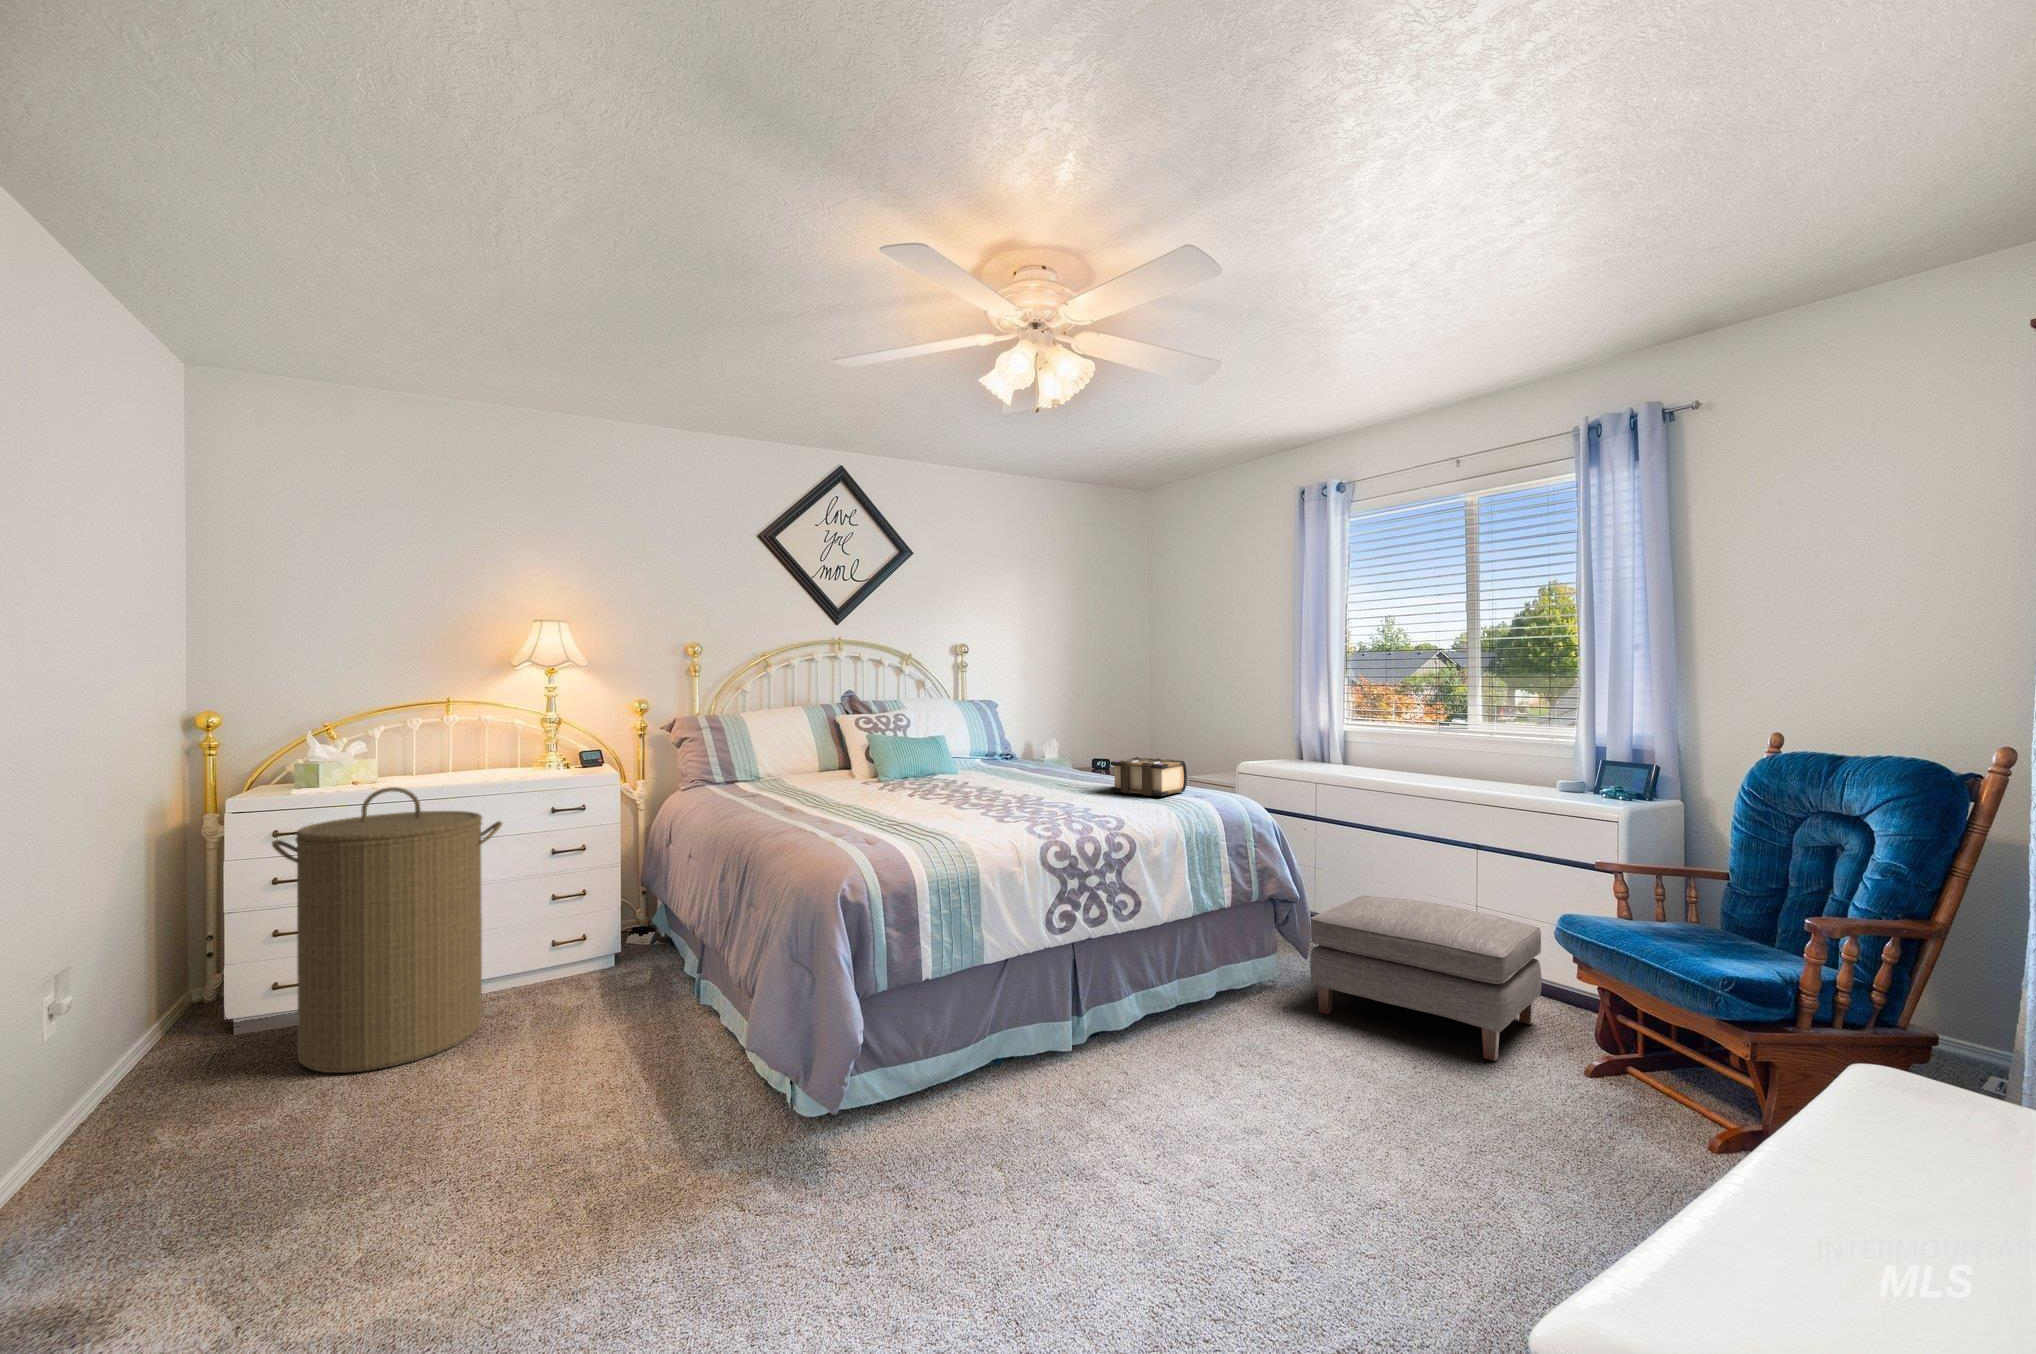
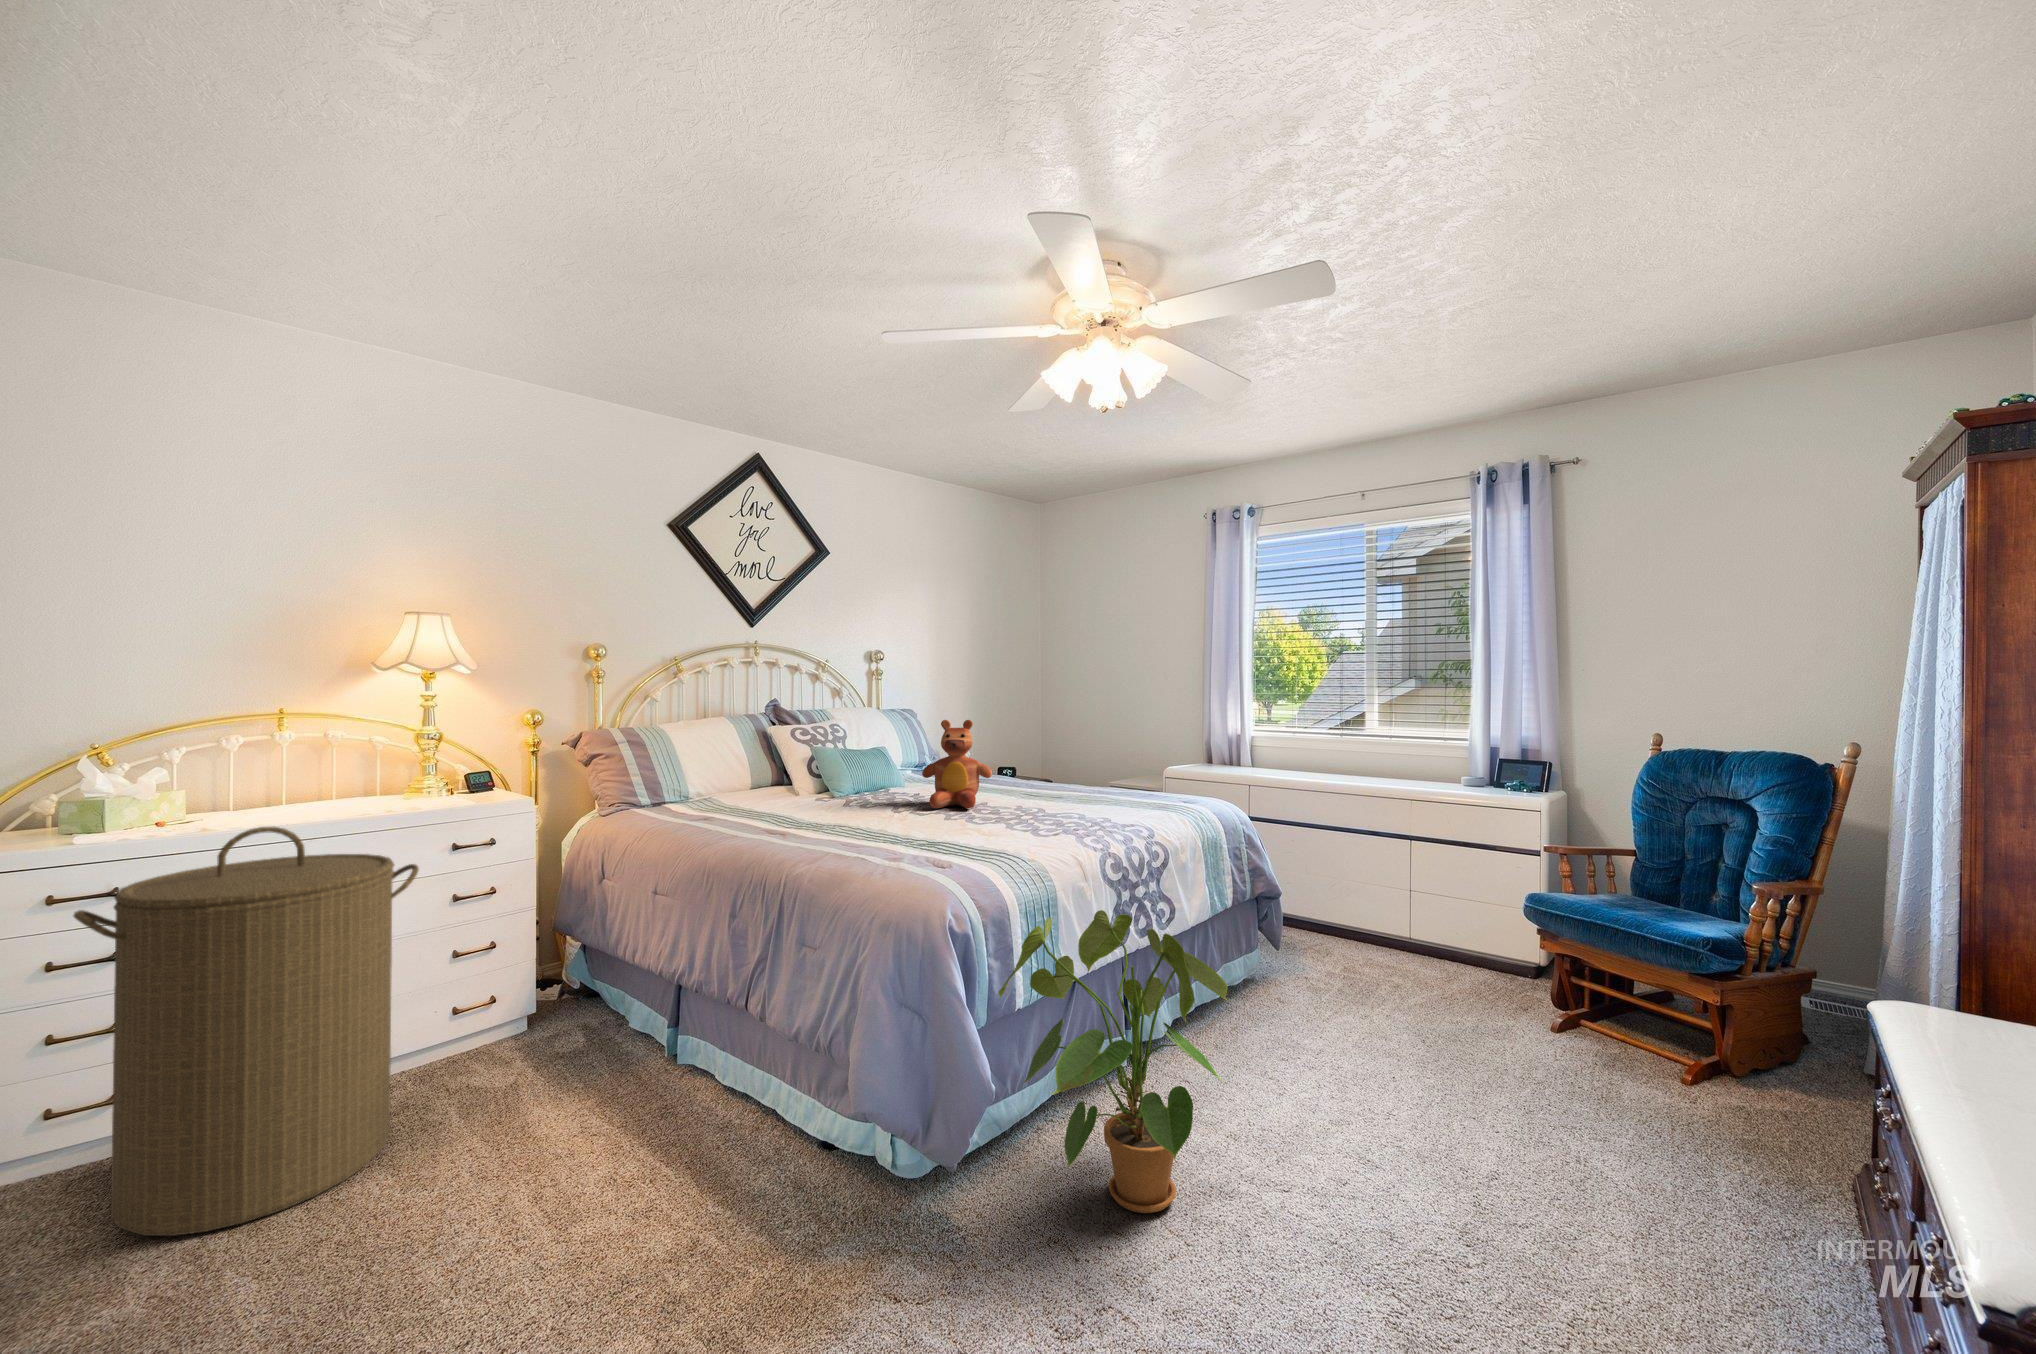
teddy bear: none [940,711,1005,796] -> present [922,720,992,808]
book: present [1110,757,1187,796] -> none [1095,764,1164,802]
house plant: none [890,894,1125,1170] -> present [998,910,1230,1213]
ottoman: present [1310,896,1542,1061] -> none [1299,887,1491,1029]

